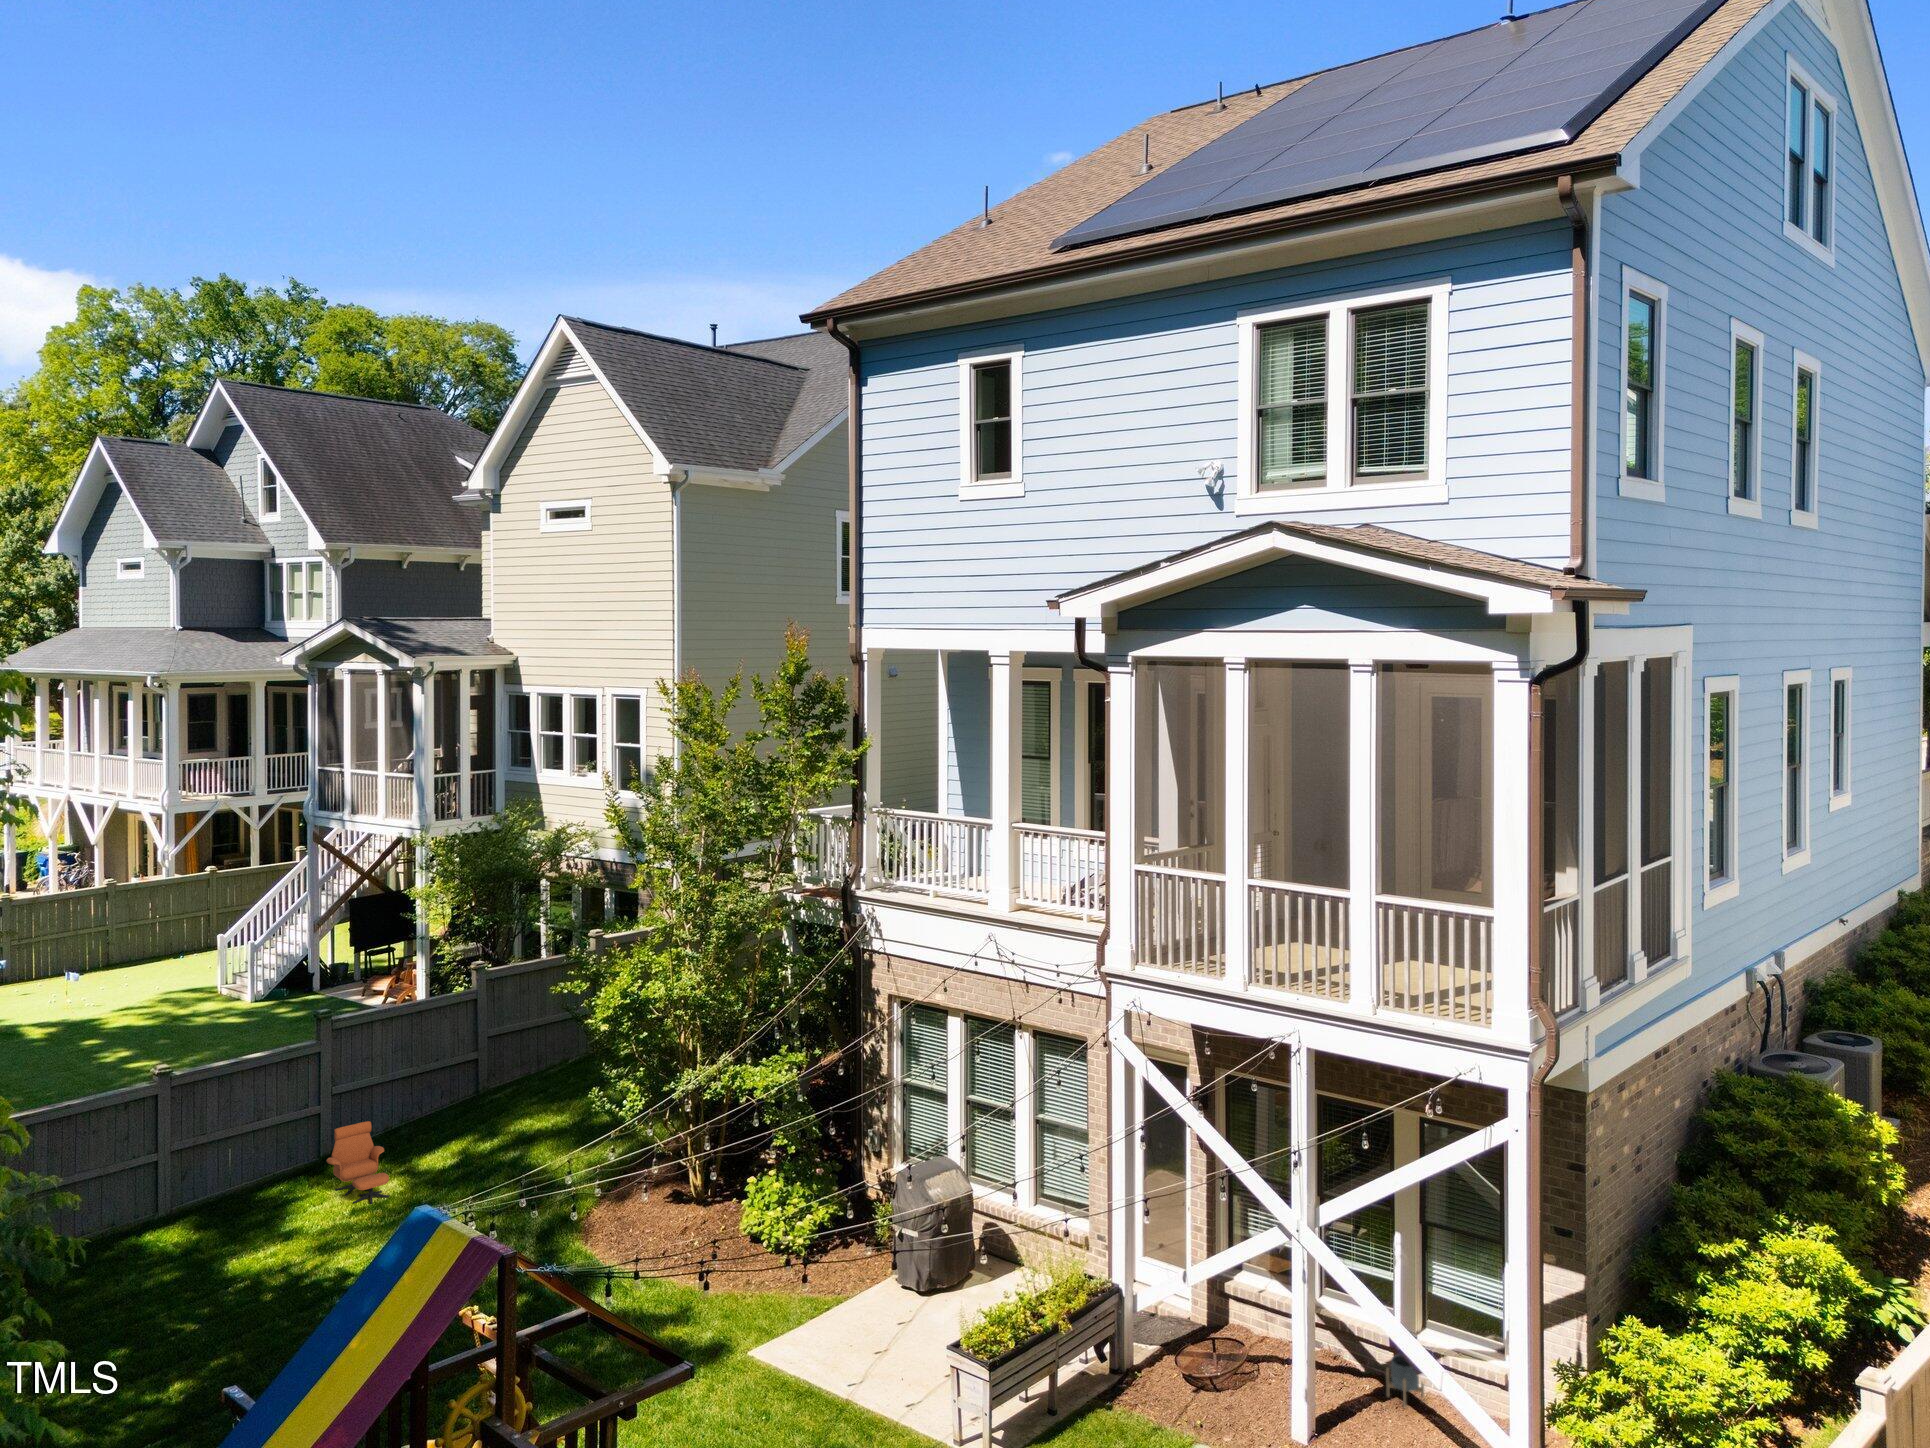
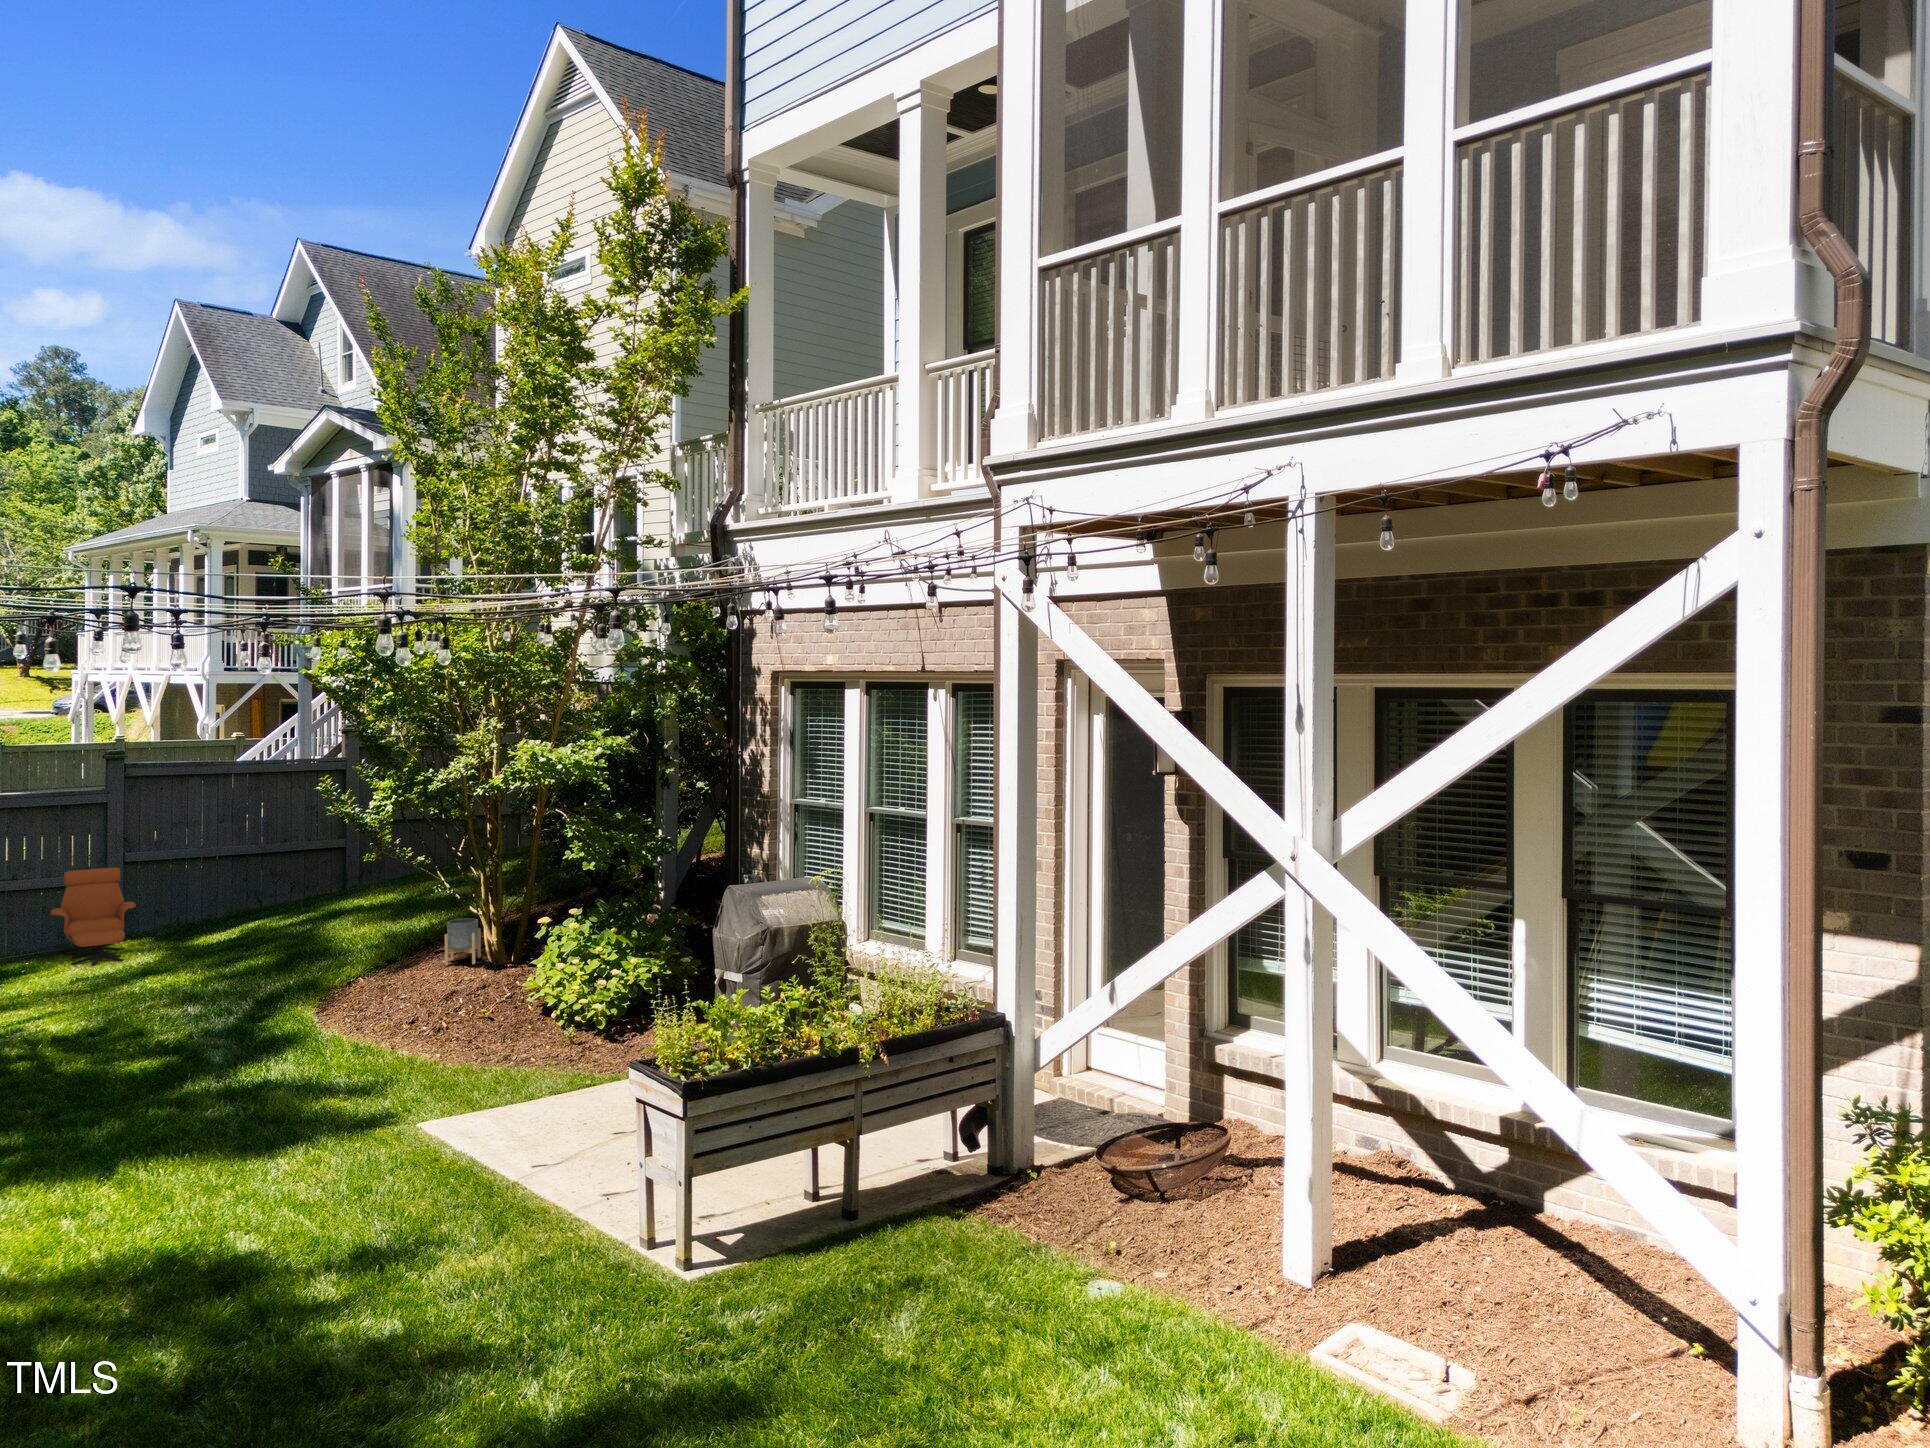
planter: present [1386,1355,1424,1408] -> present [445,918,481,965]

